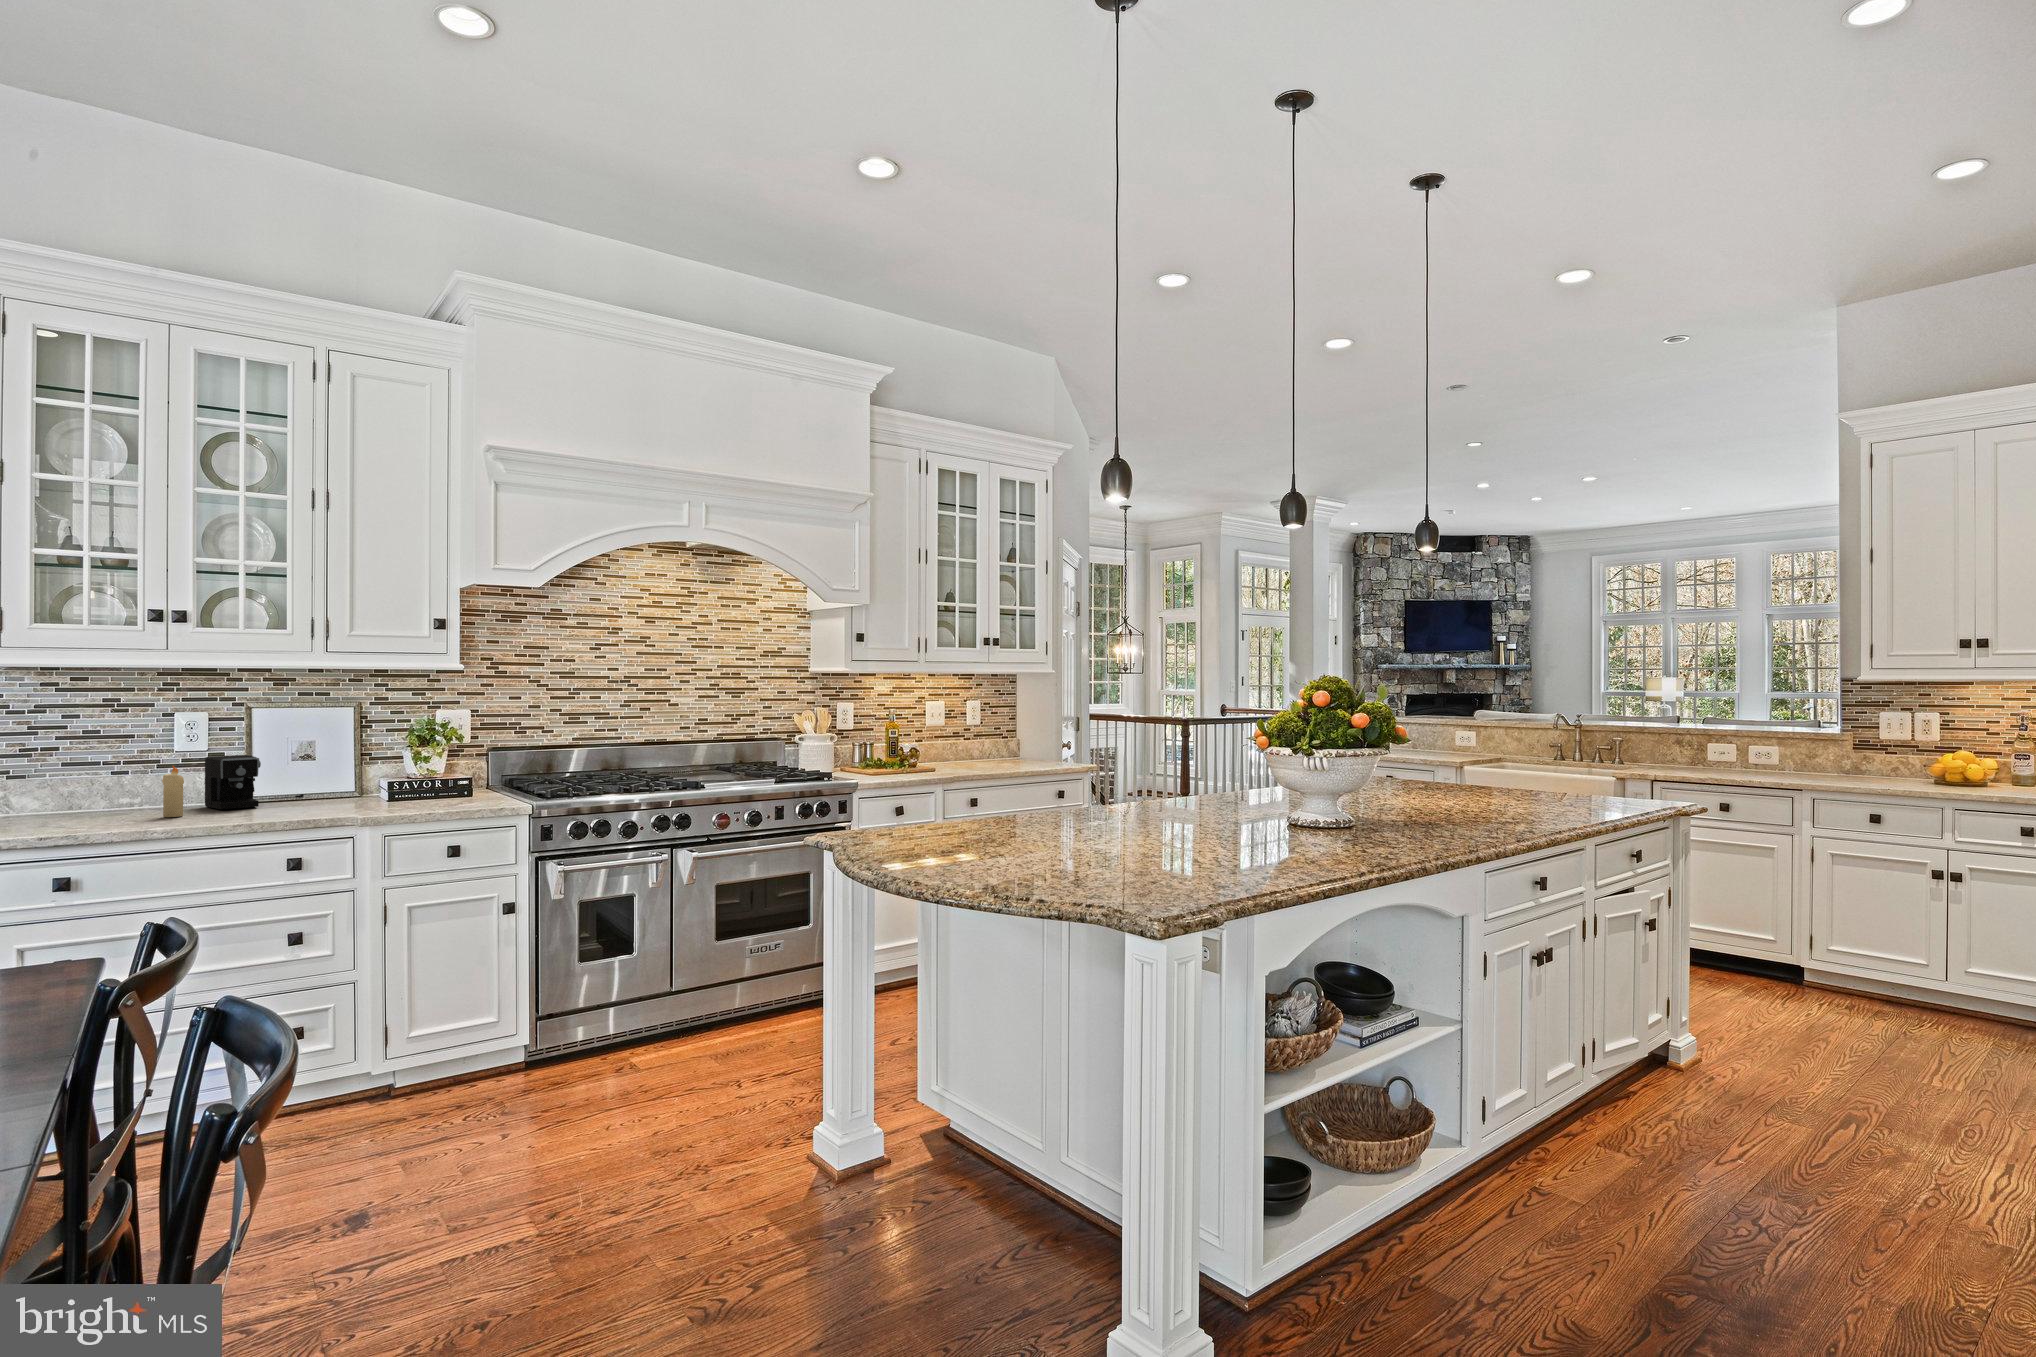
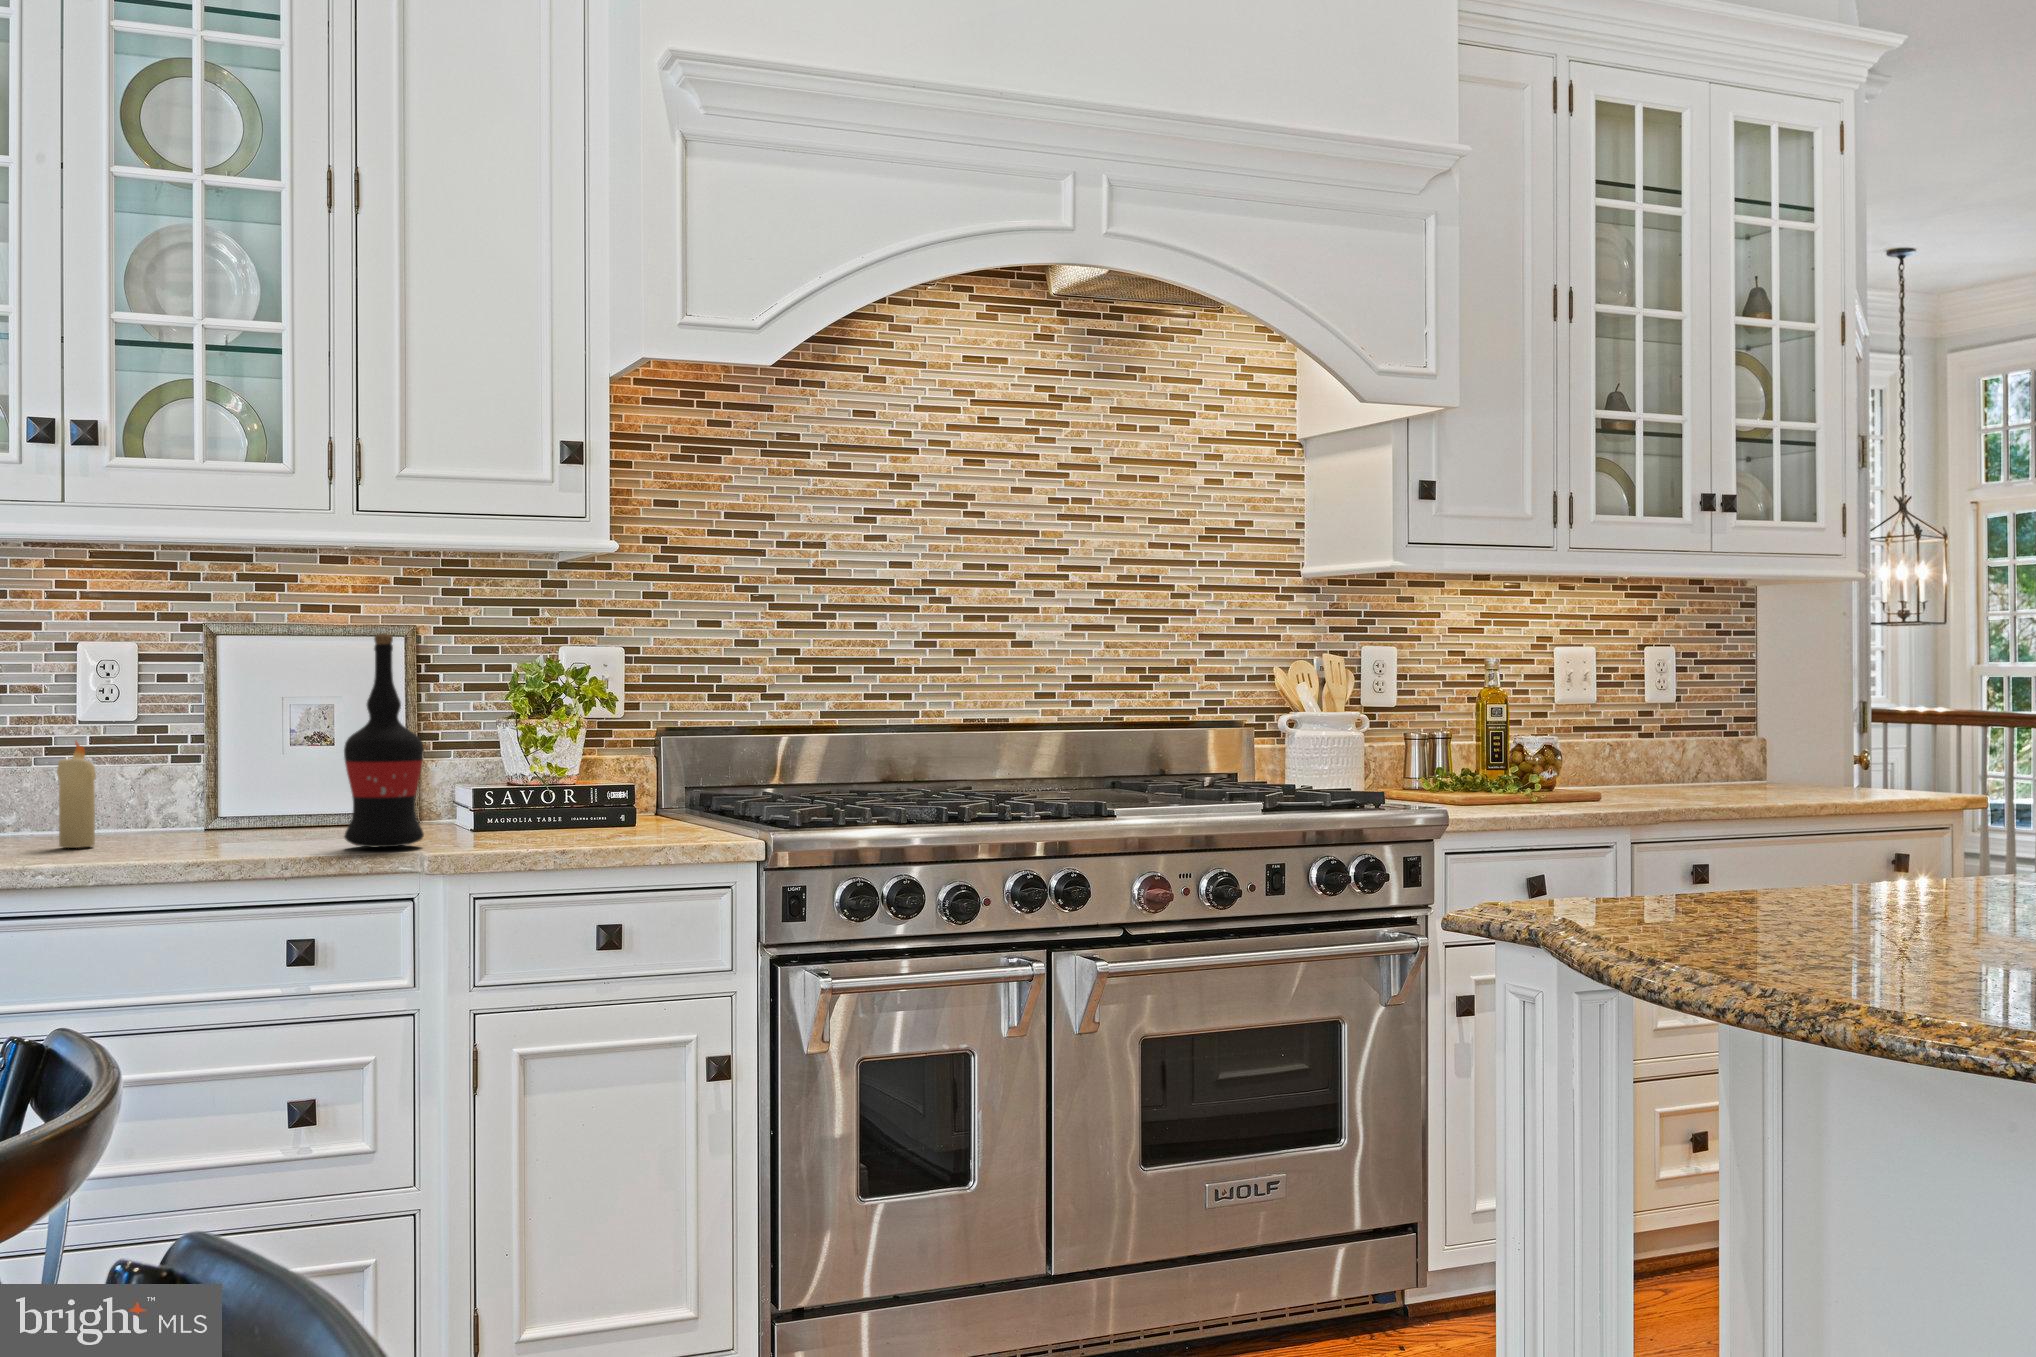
wine bottle: none [318,714,360,814] -> present [344,634,424,847]
coffee maker: present [205,755,304,809] -> none [133,728,313,837]

